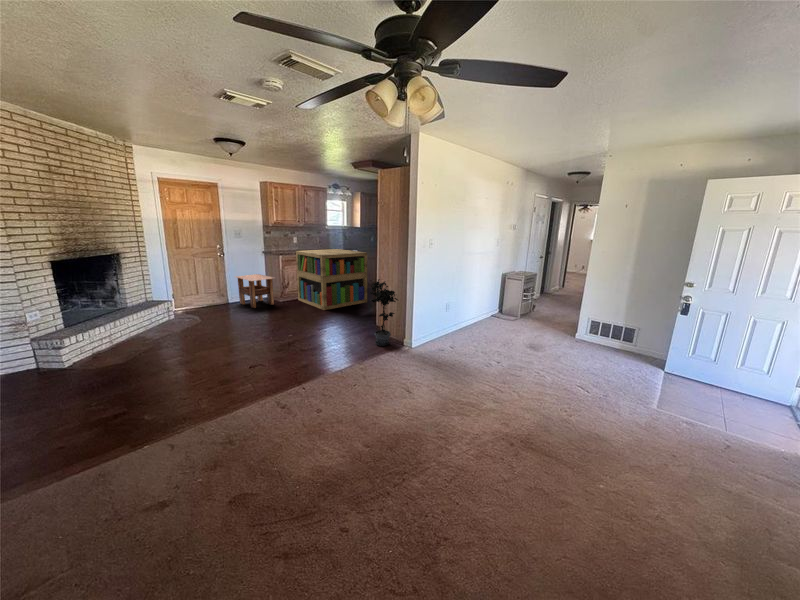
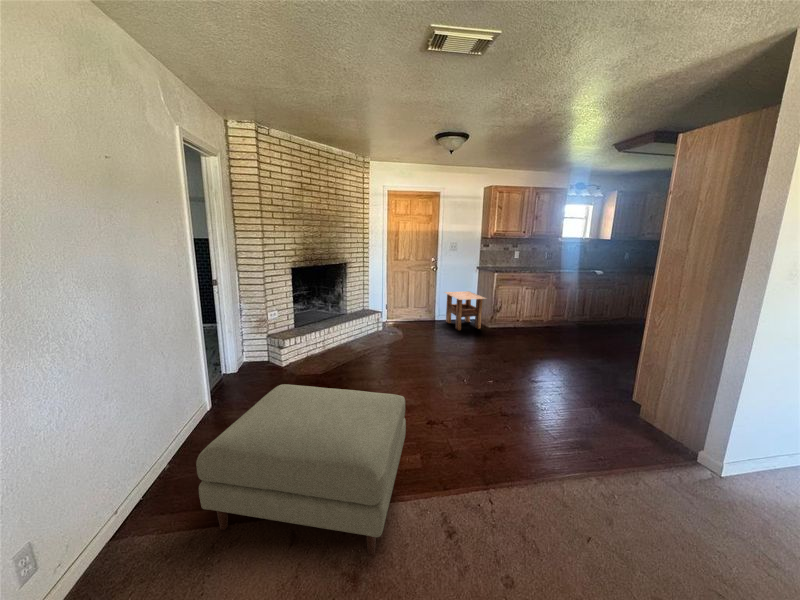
bookshelf: present [296,249,367,310] -> none [510,268,621,349]
potted plant: present [370,279,398,346] -> none [632,330,701,450]
ottoman: none [73,342,241,464] -> present [196,384,406,556]

